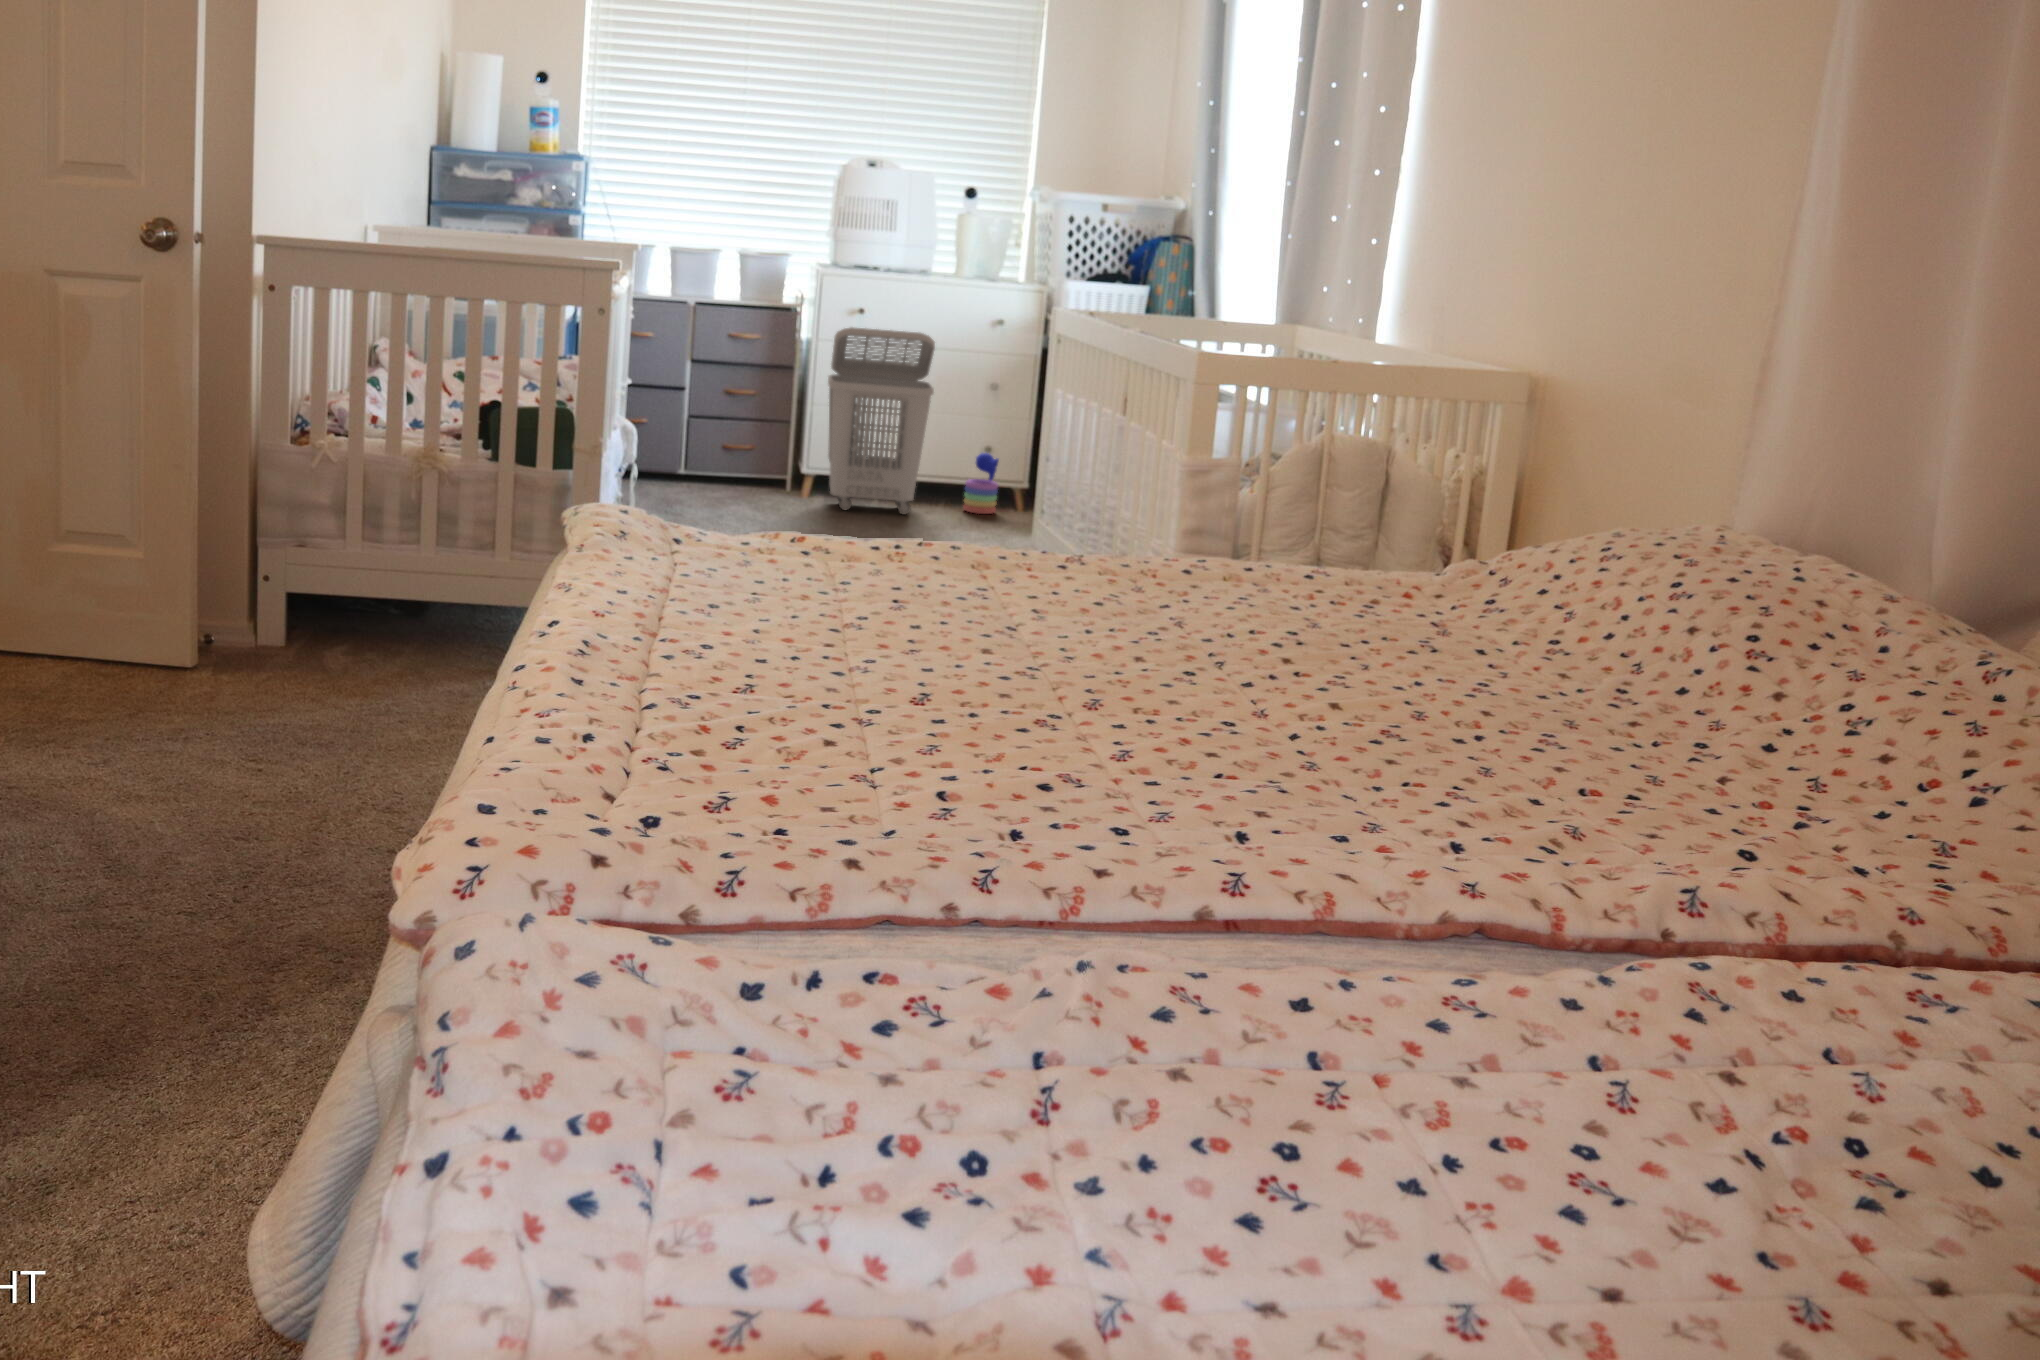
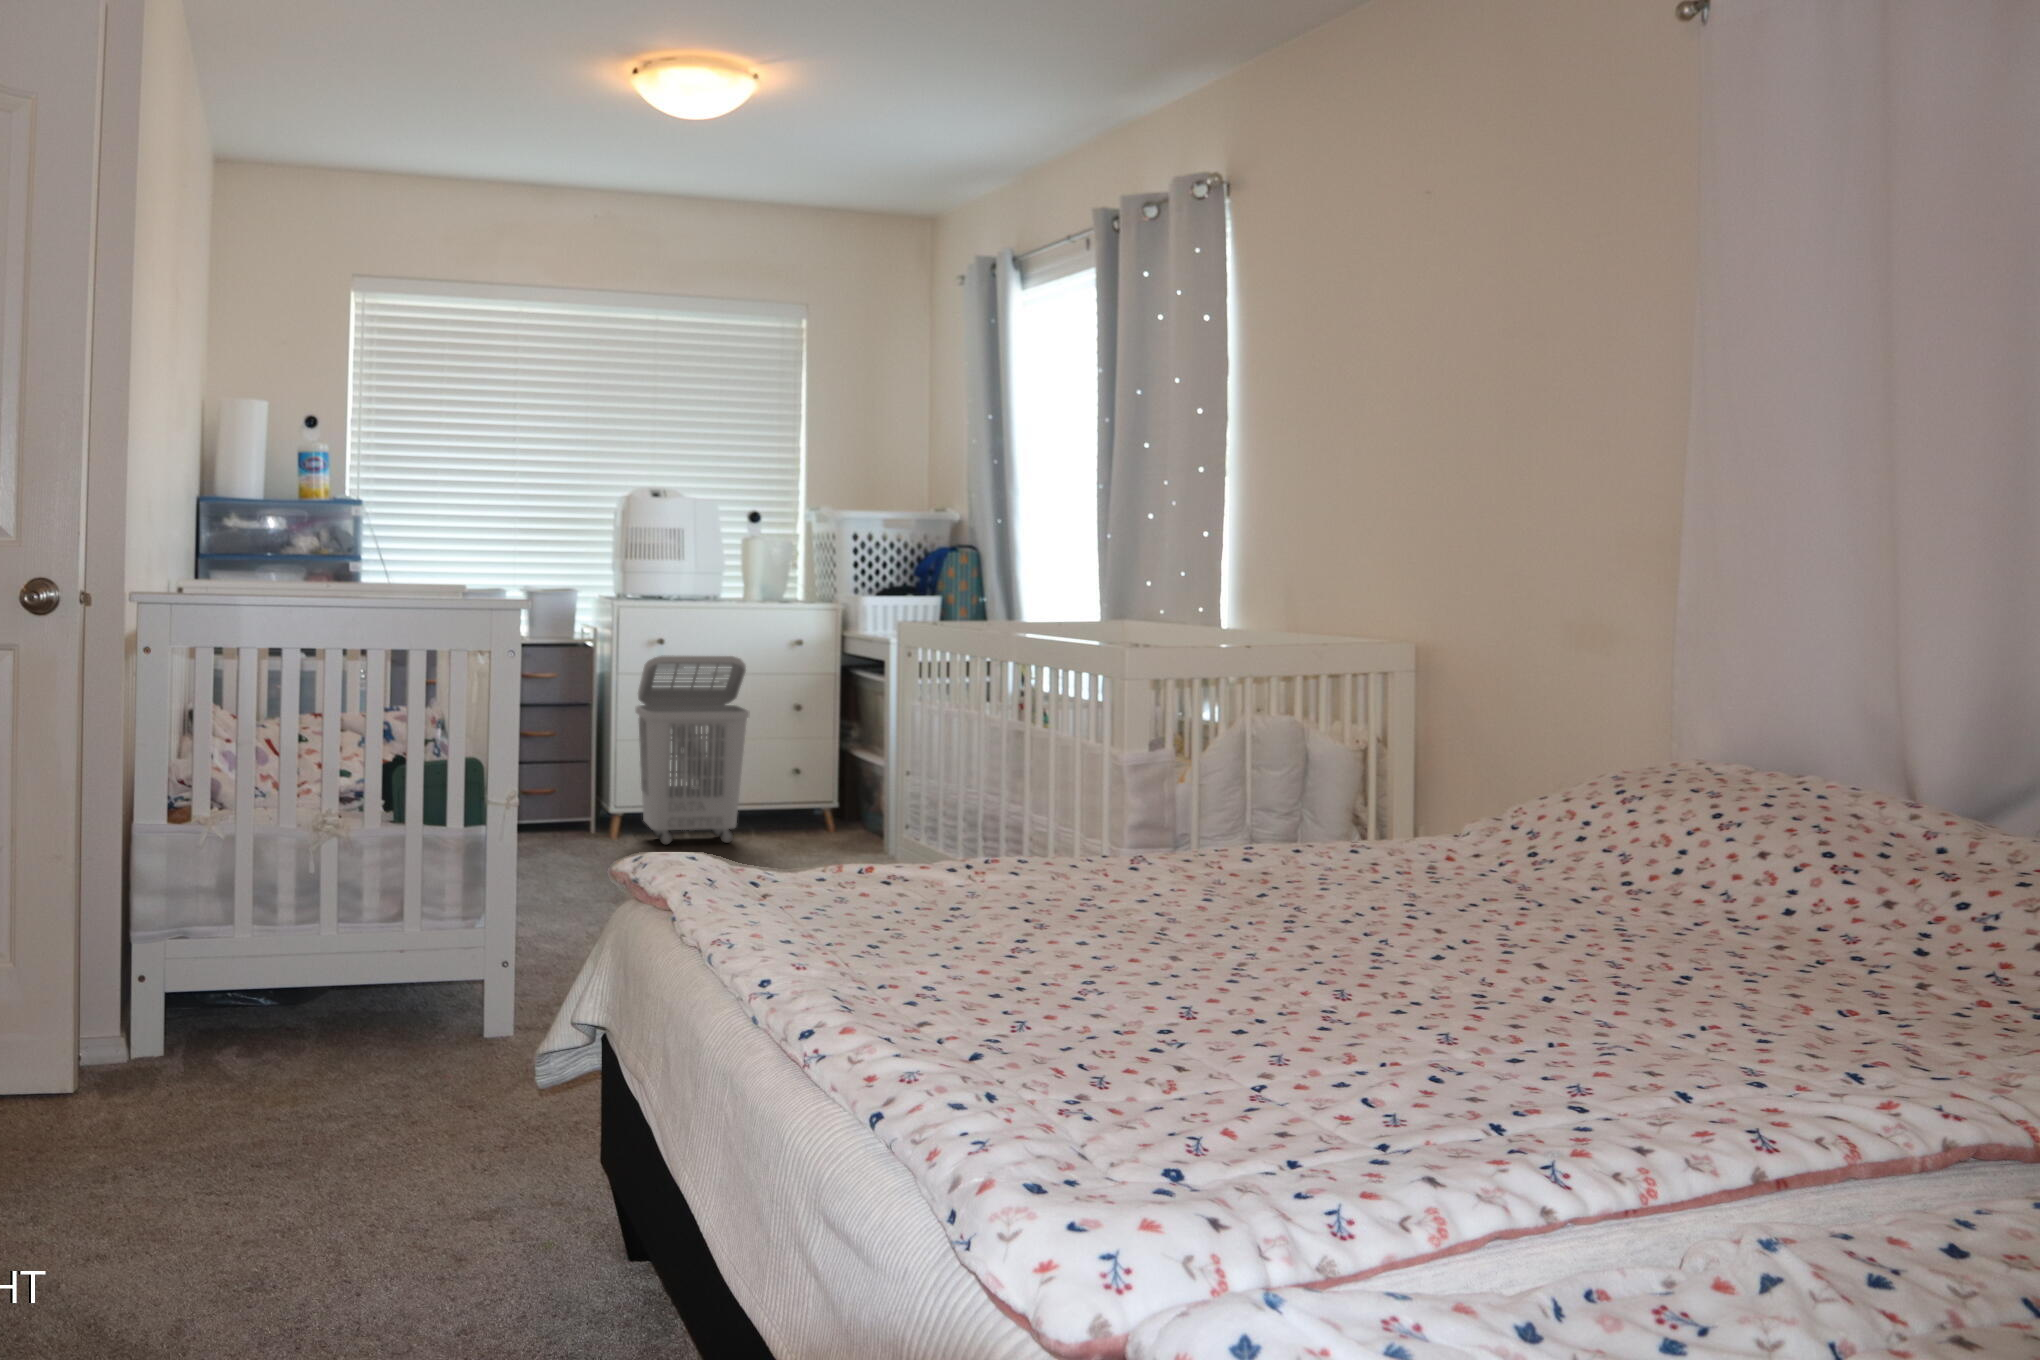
stacking toy: present [963,453,999,514] -> none [780,772,815,835]

